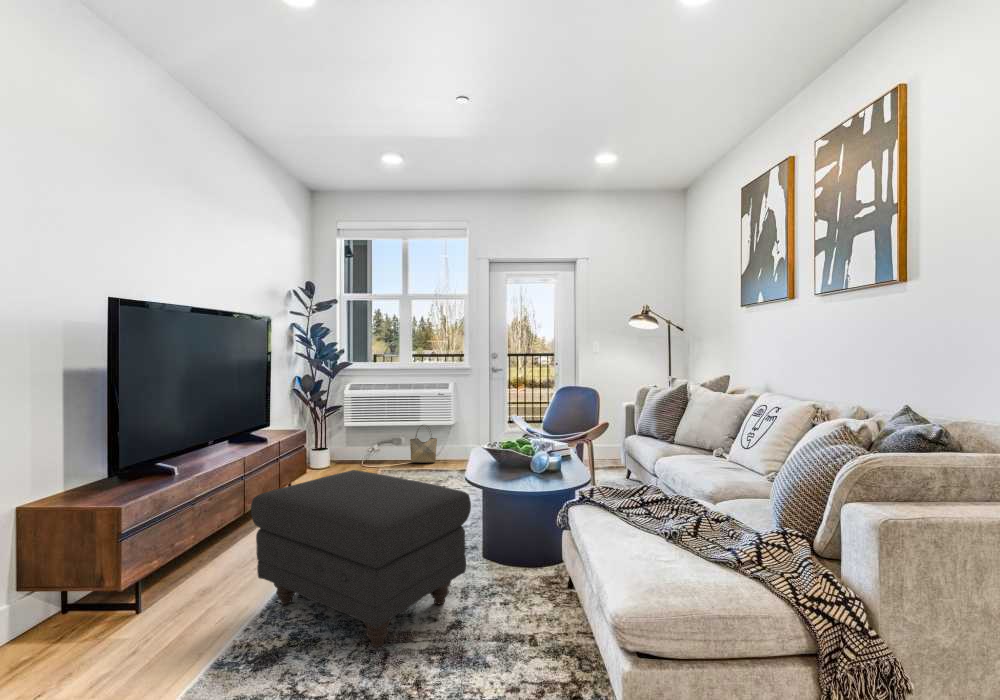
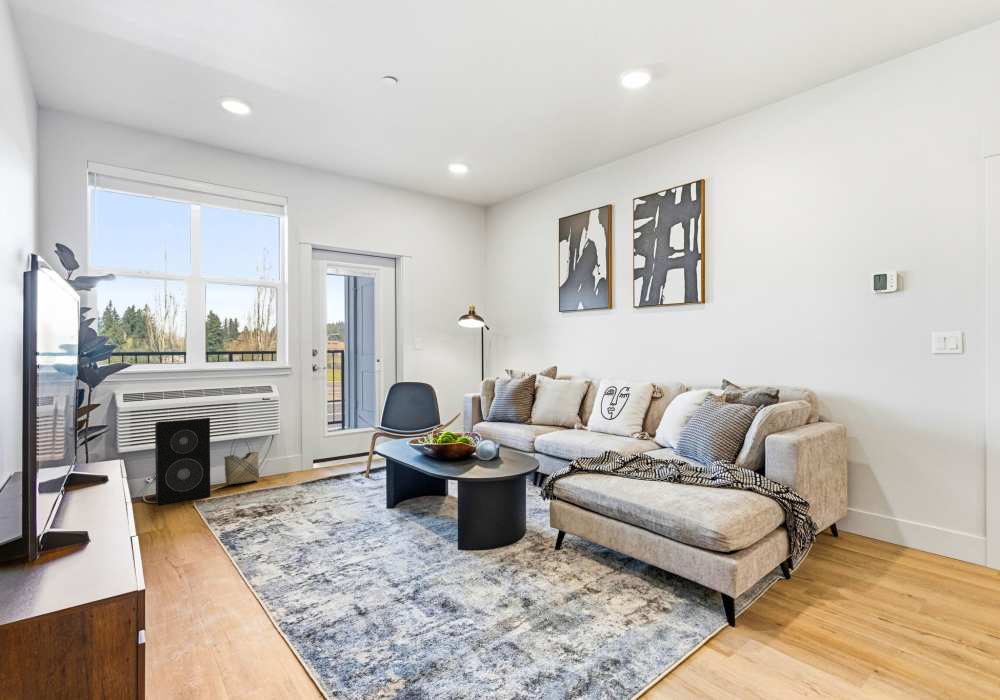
speaker: none [355,406,393,469] -> present [155,418,210,505]
ottoman: present [251,470,471,647] -> none [296,476,513,640]

